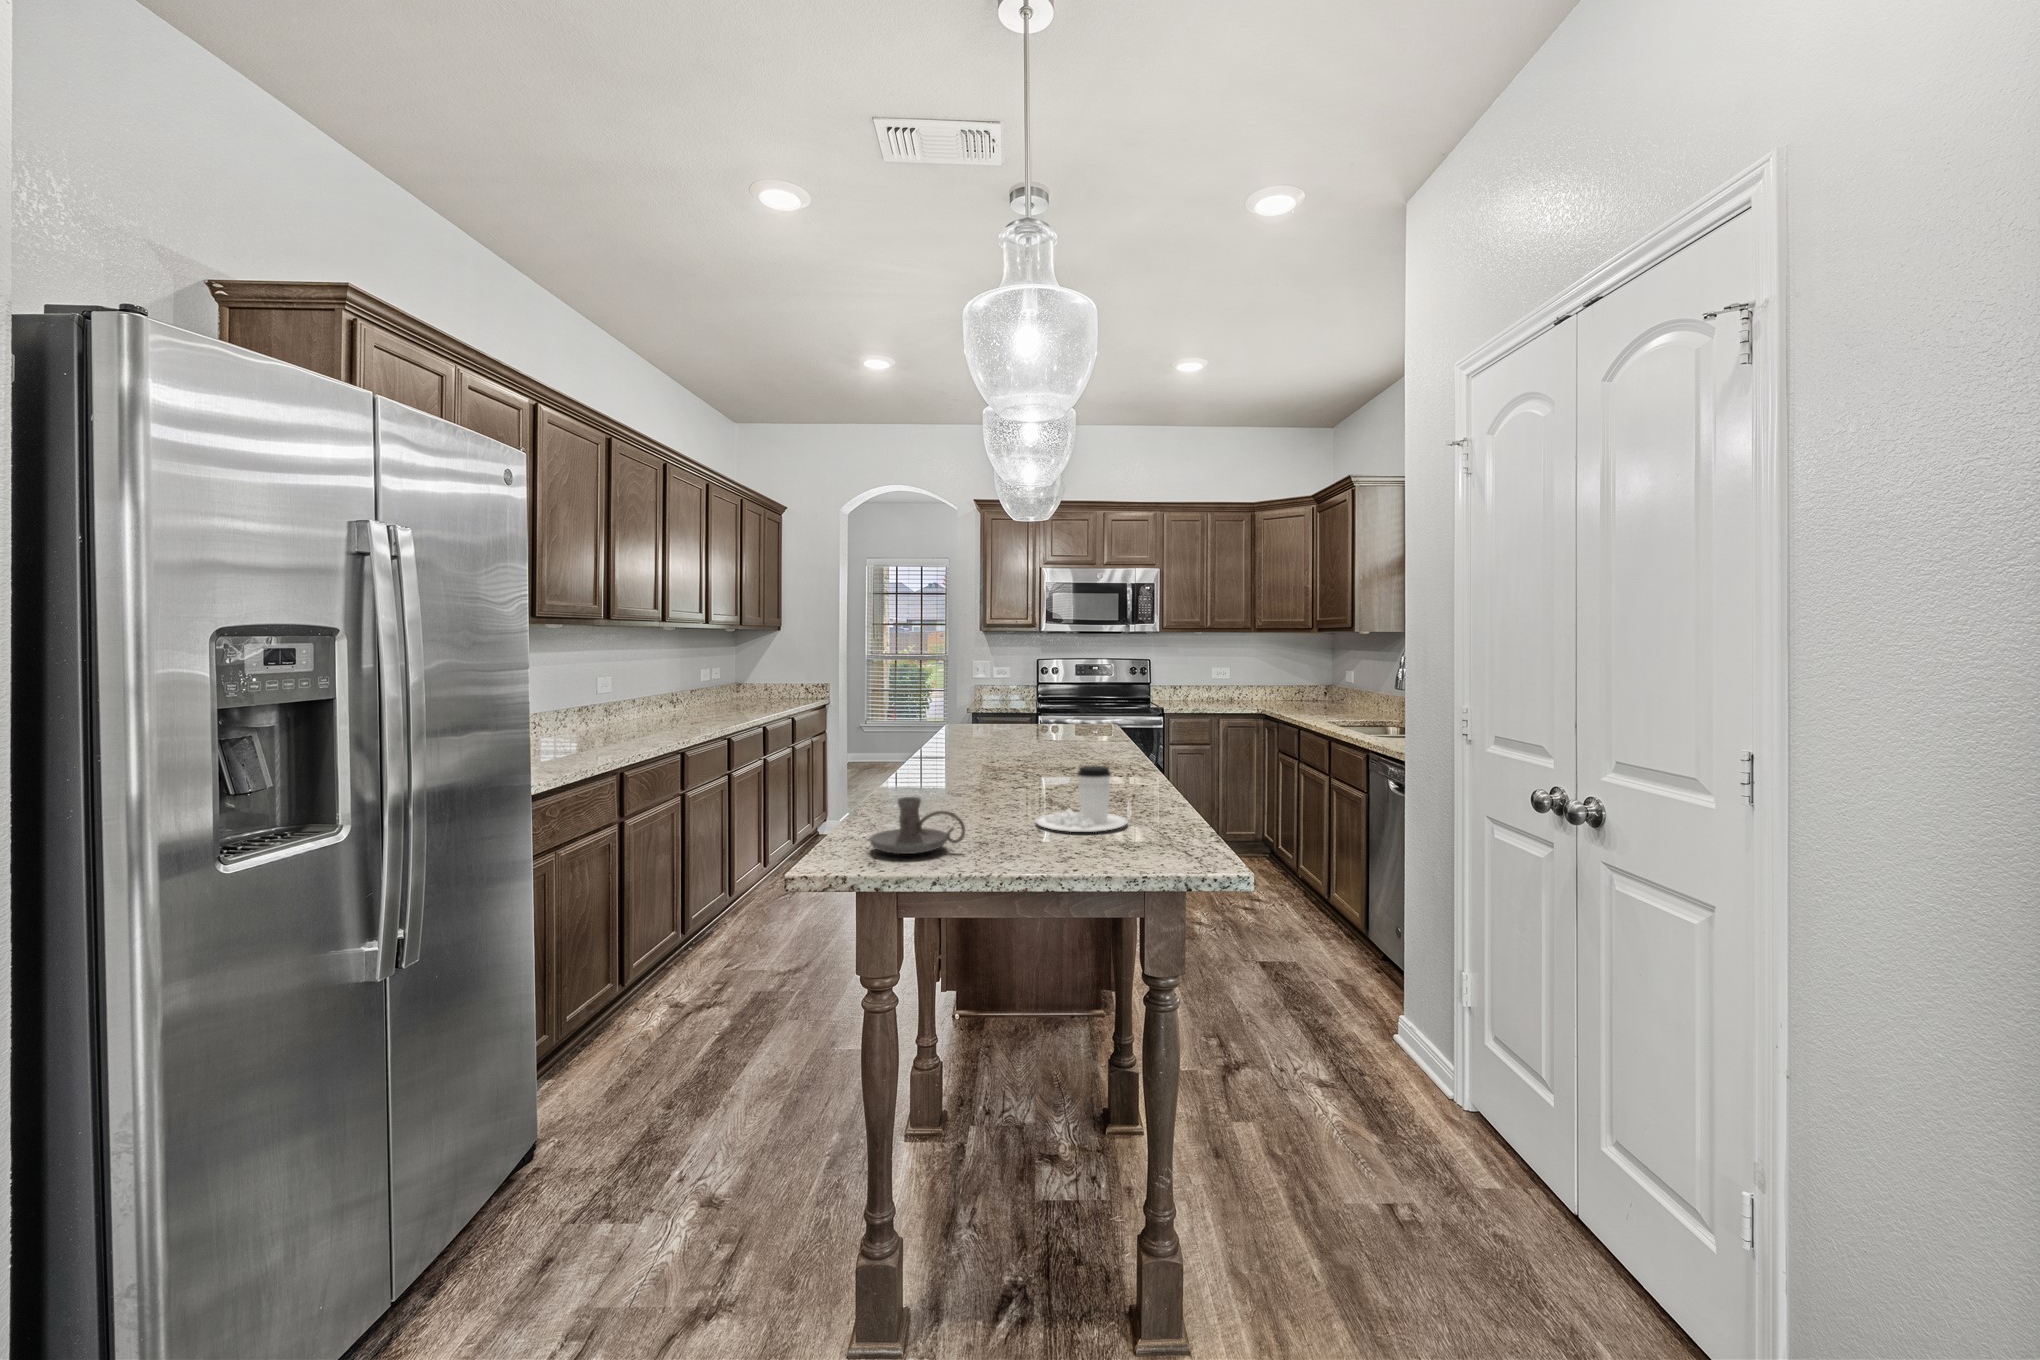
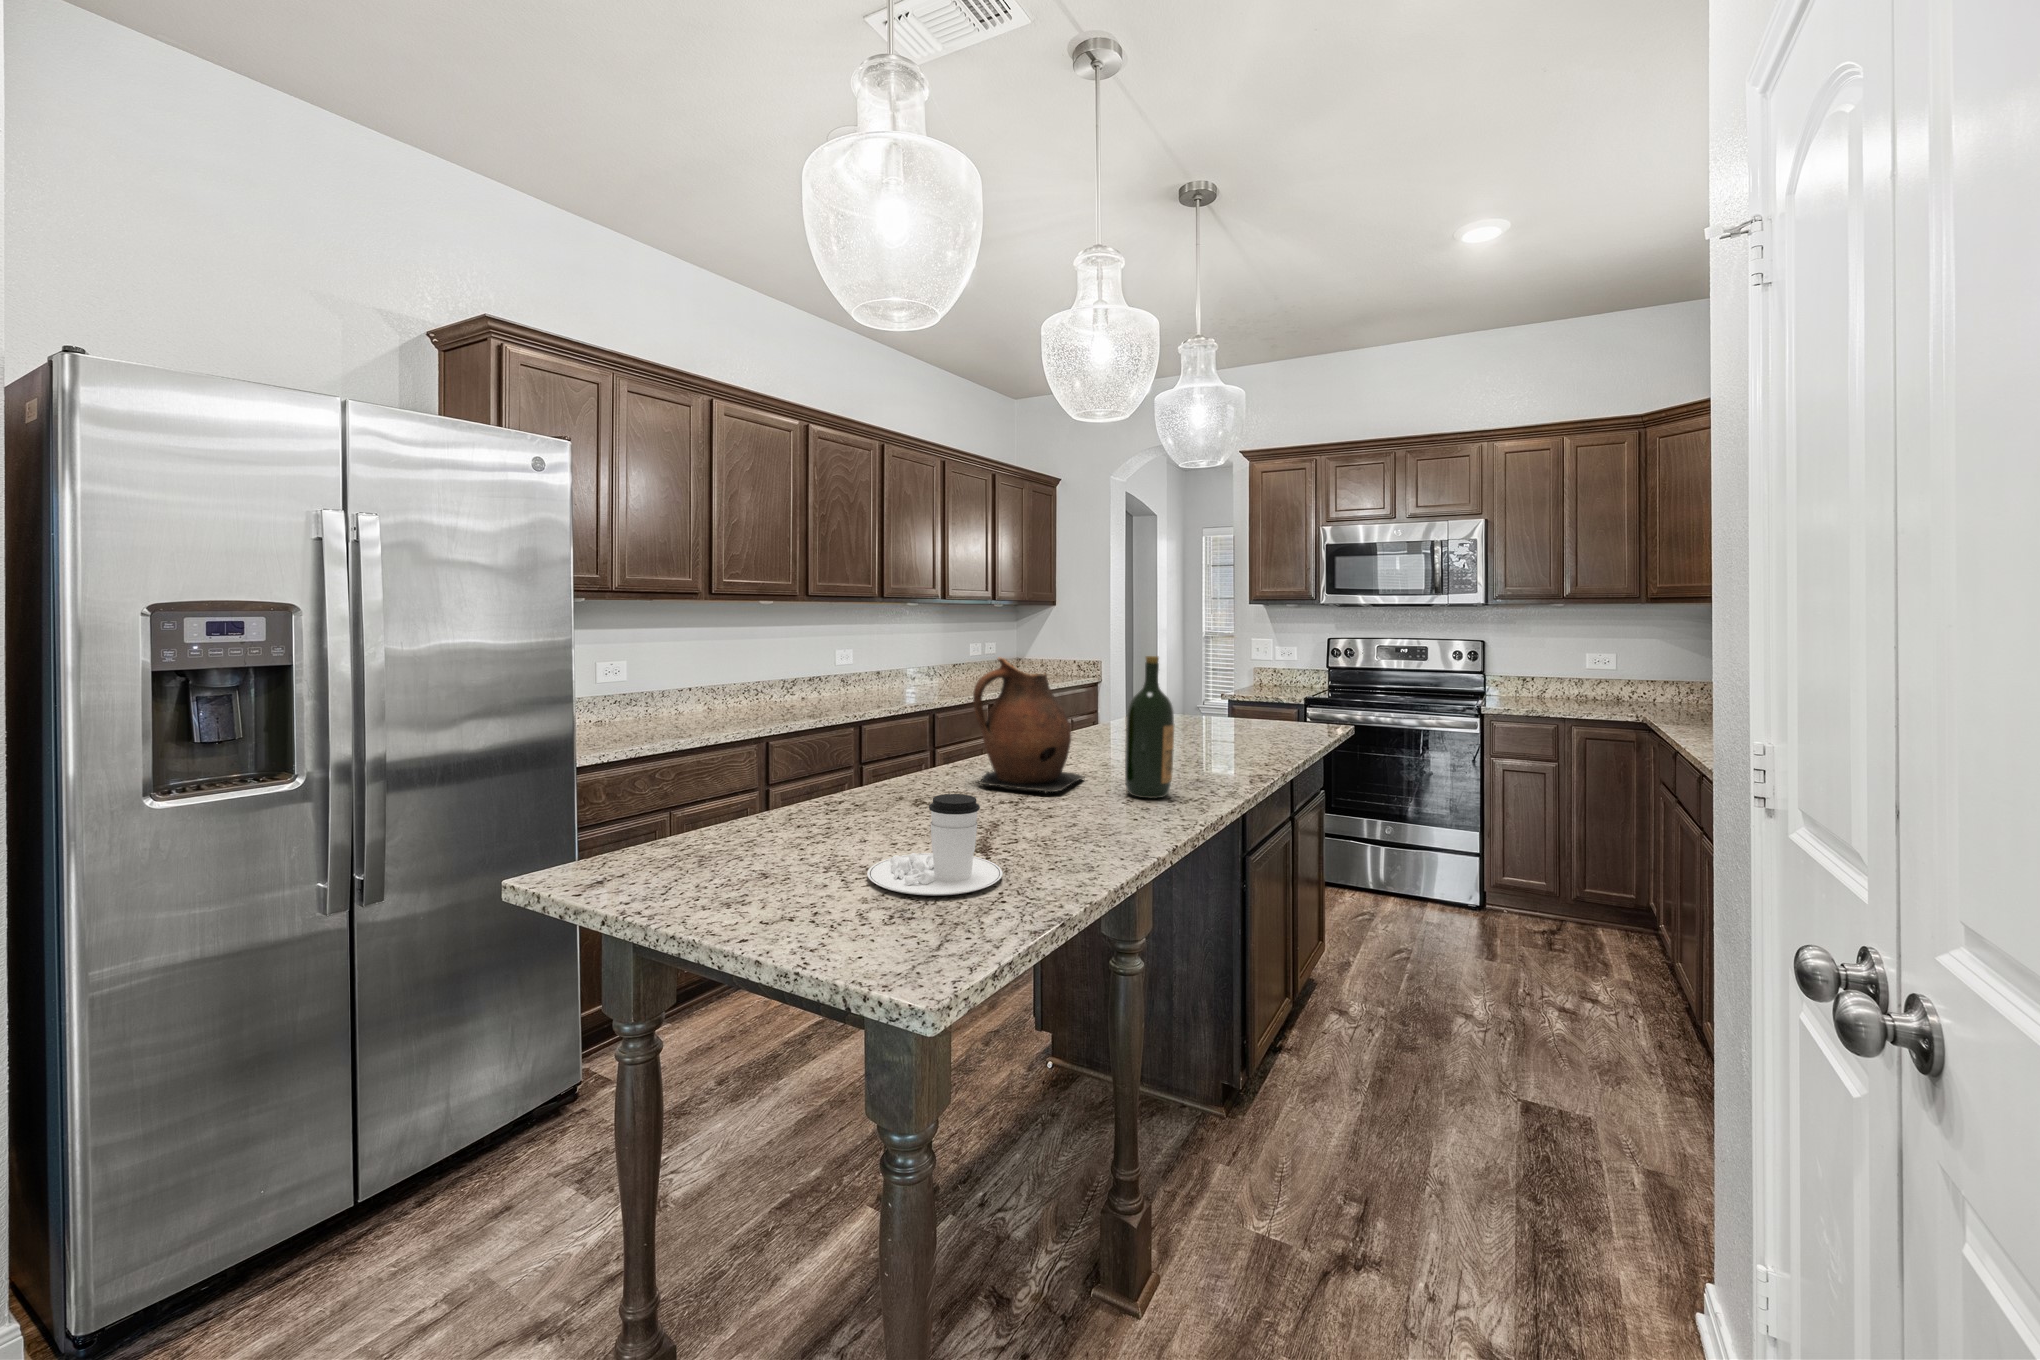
wine bottle: none [1071,671,1105,774] -> present [1125,656,1174,798]
ceramic pitcher: none [955,678,1038,779] -> present [973,657,1084,793]
candle holder: present [870,797,965,854] -> none [591,807,701,884]

